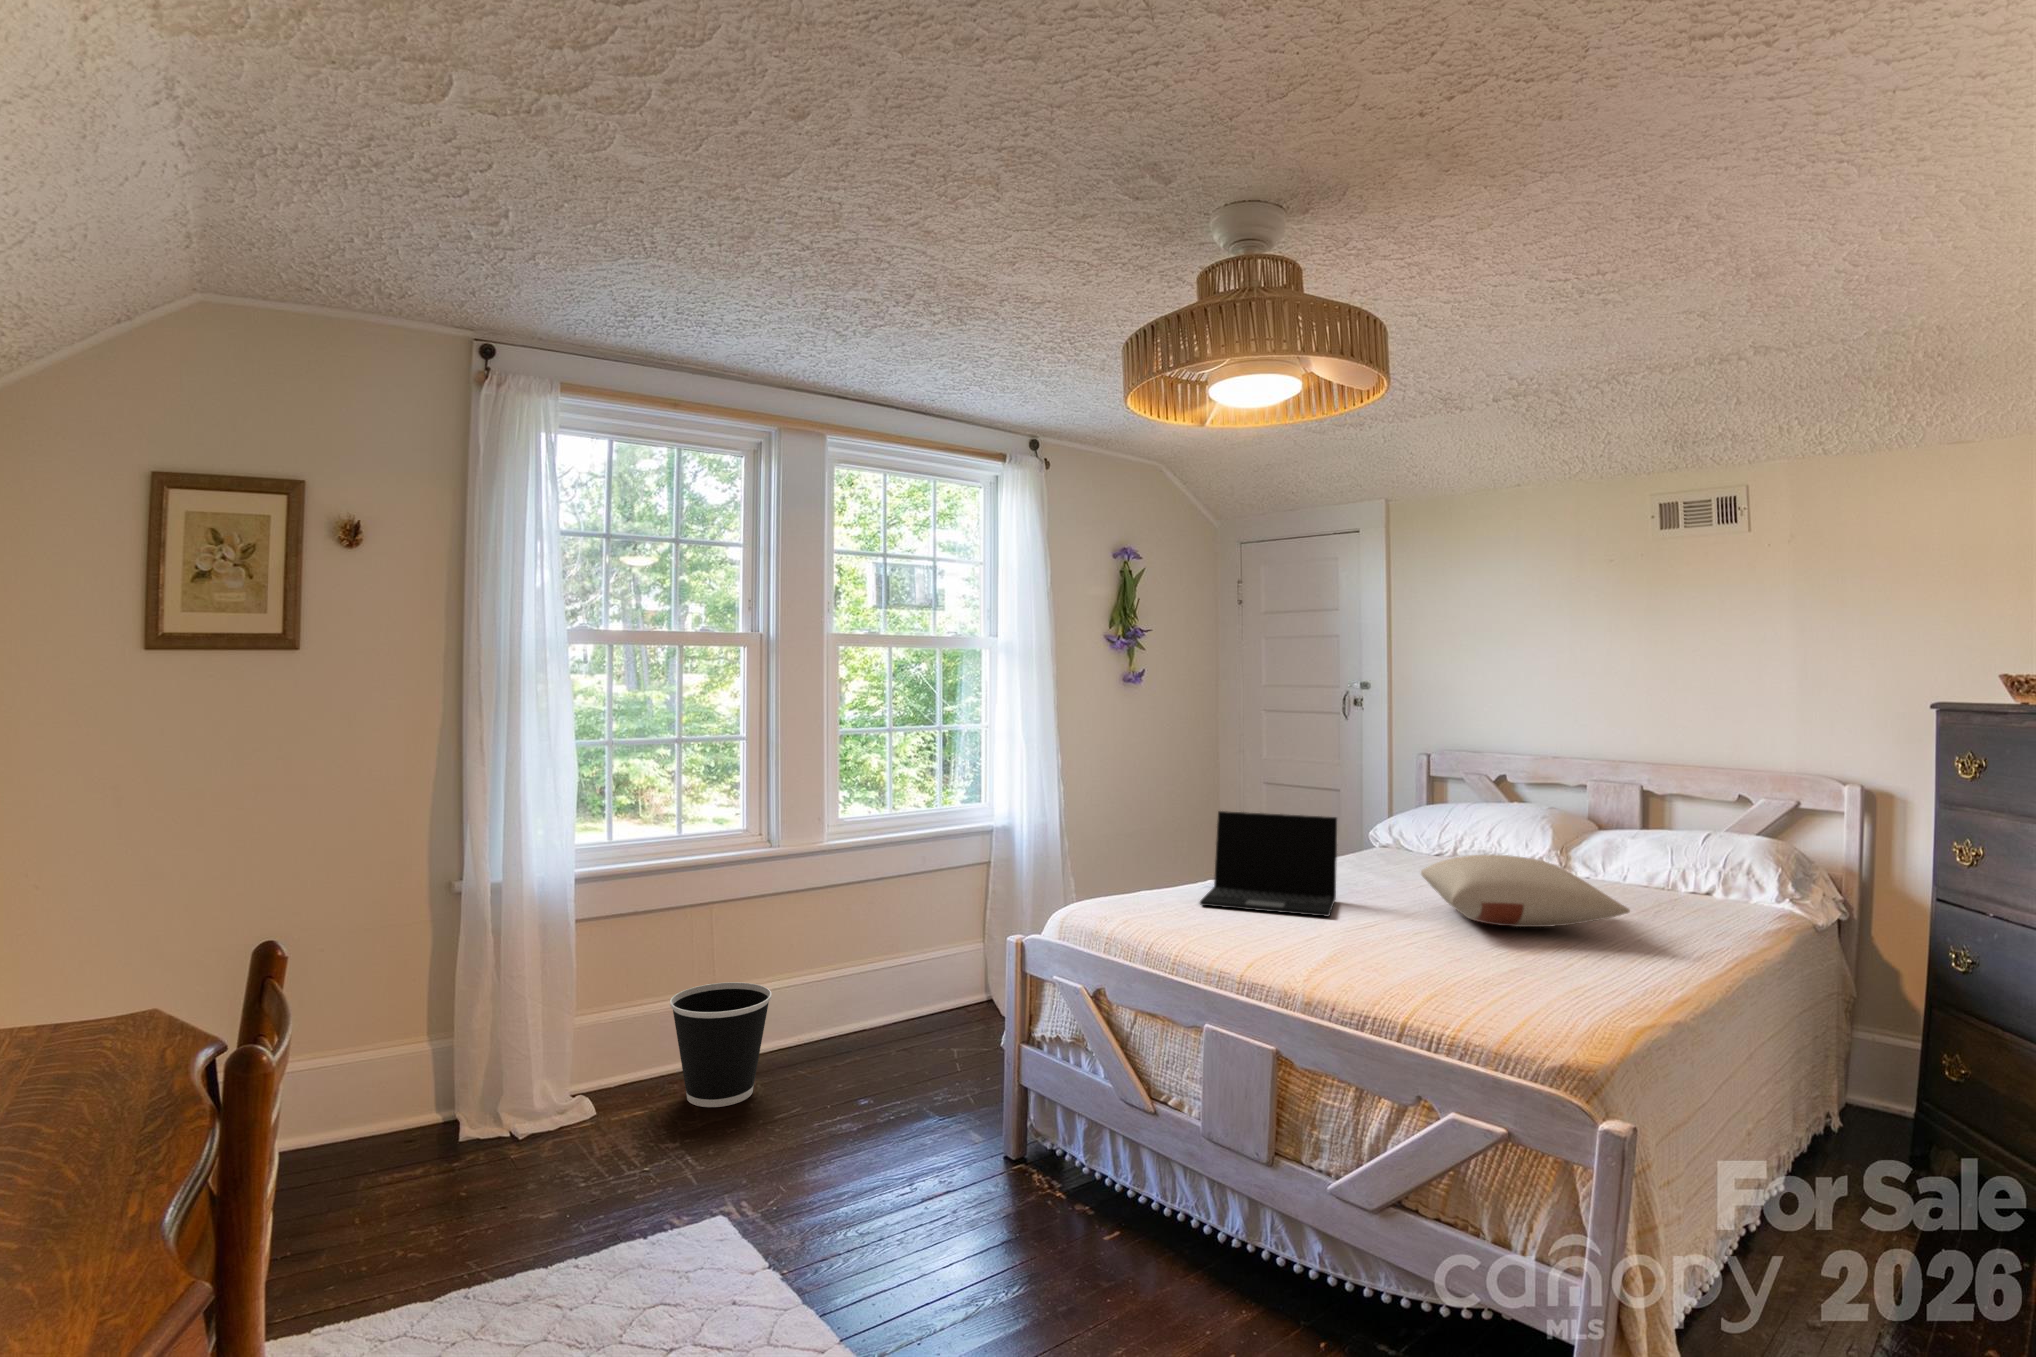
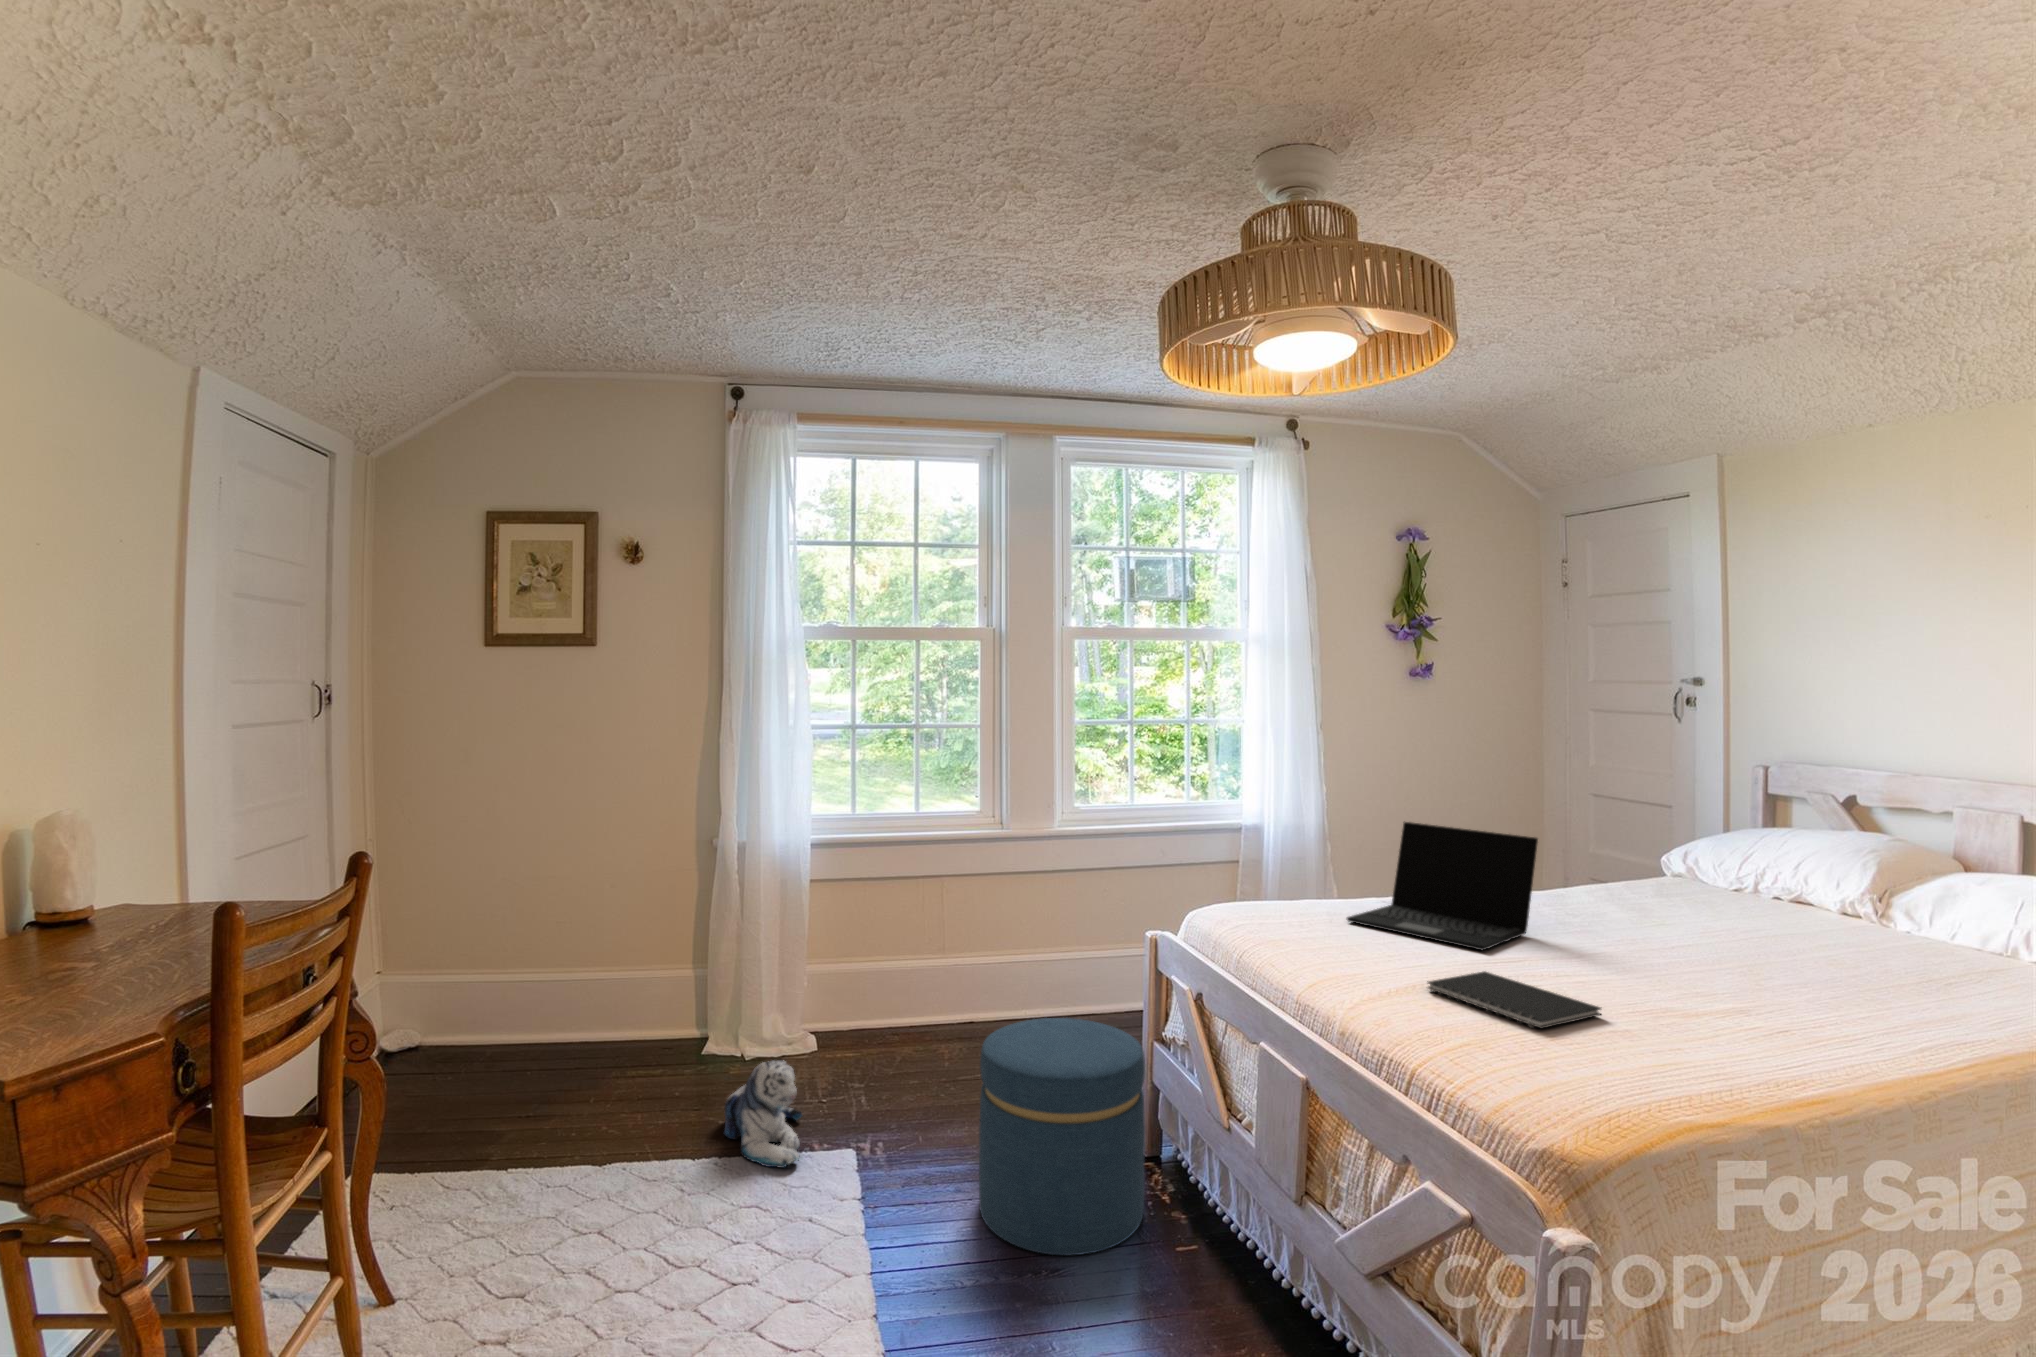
pillow: present [1421,855,1630,927] -> none [1614,898,1880,1001]
notebook: none [1339,932,1473,972] -> present [1428,971,1601,1029]
wastebasket: present [670,982,772,1107] -> none [897,943,982,1050]
ottoman: none [898,1037,1072,1289] -> present [979,1018,1145,1255]
plush toy: none [521,1151,663,1287] -> present [723,1060,802,1168]

